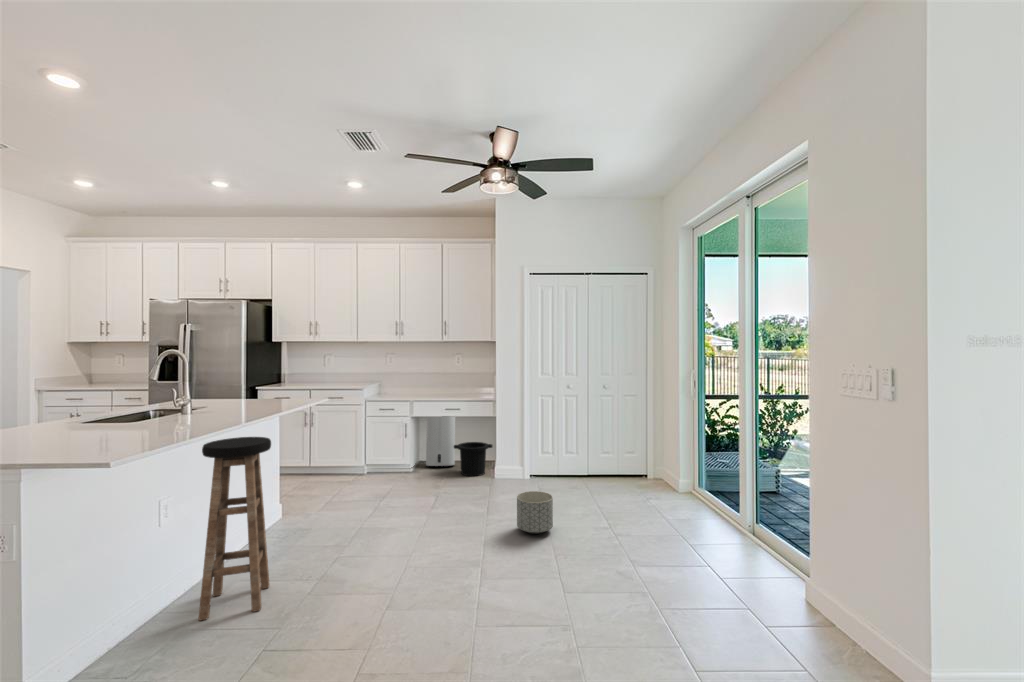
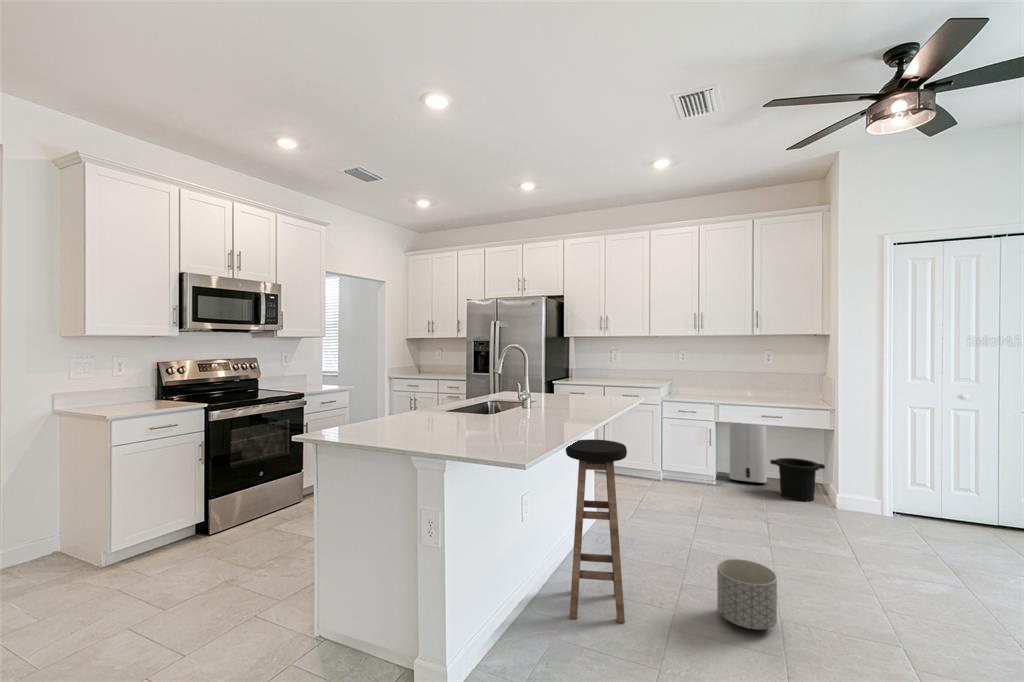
planter: present [517,491,553,534] -> present [717,559,777,630]

